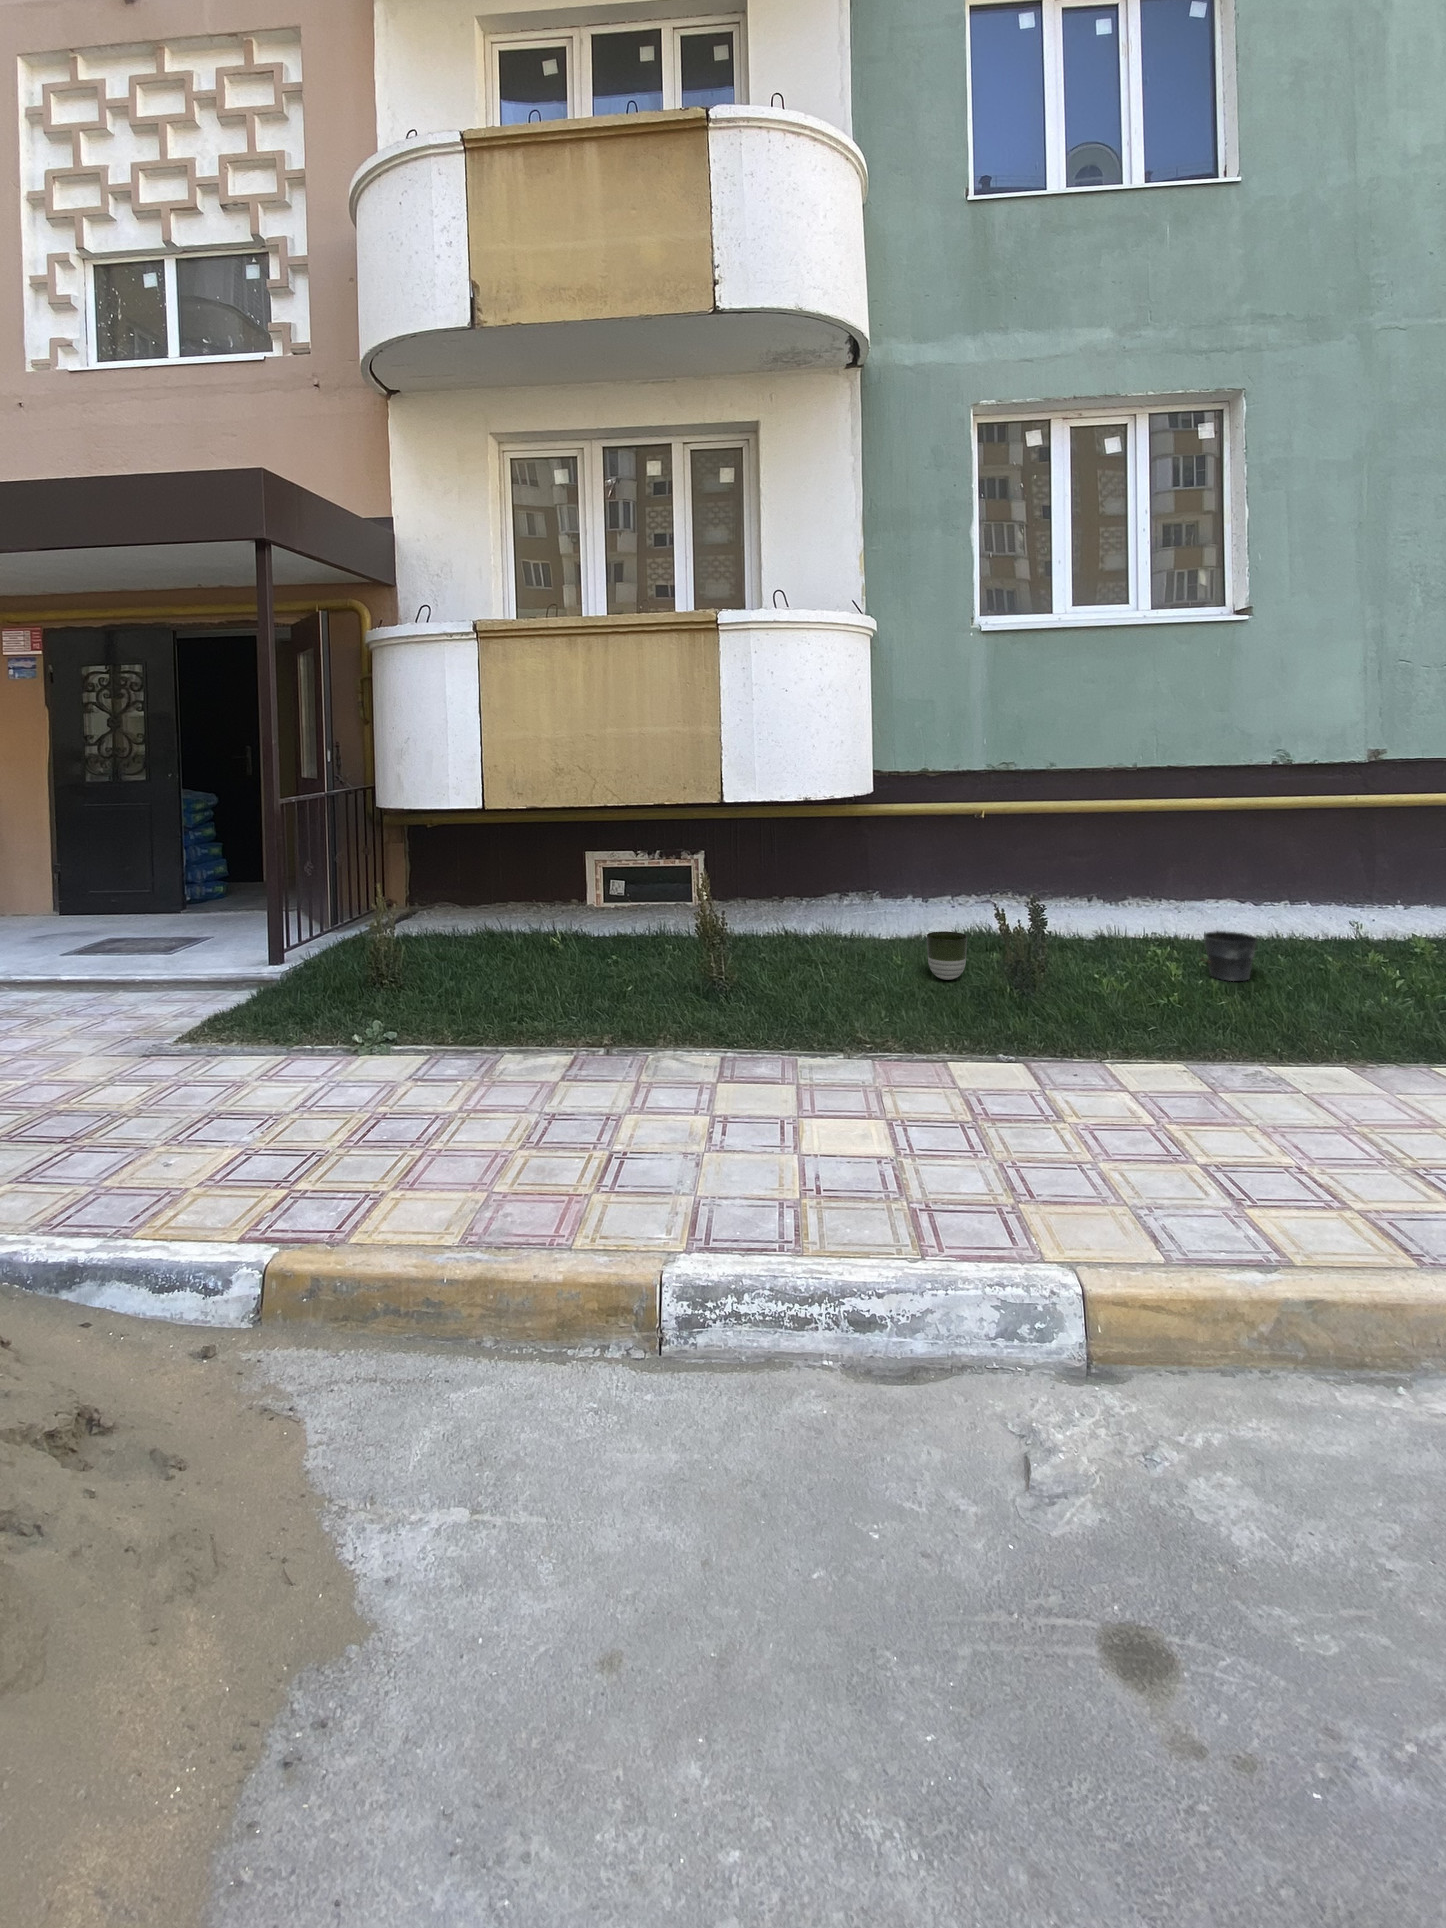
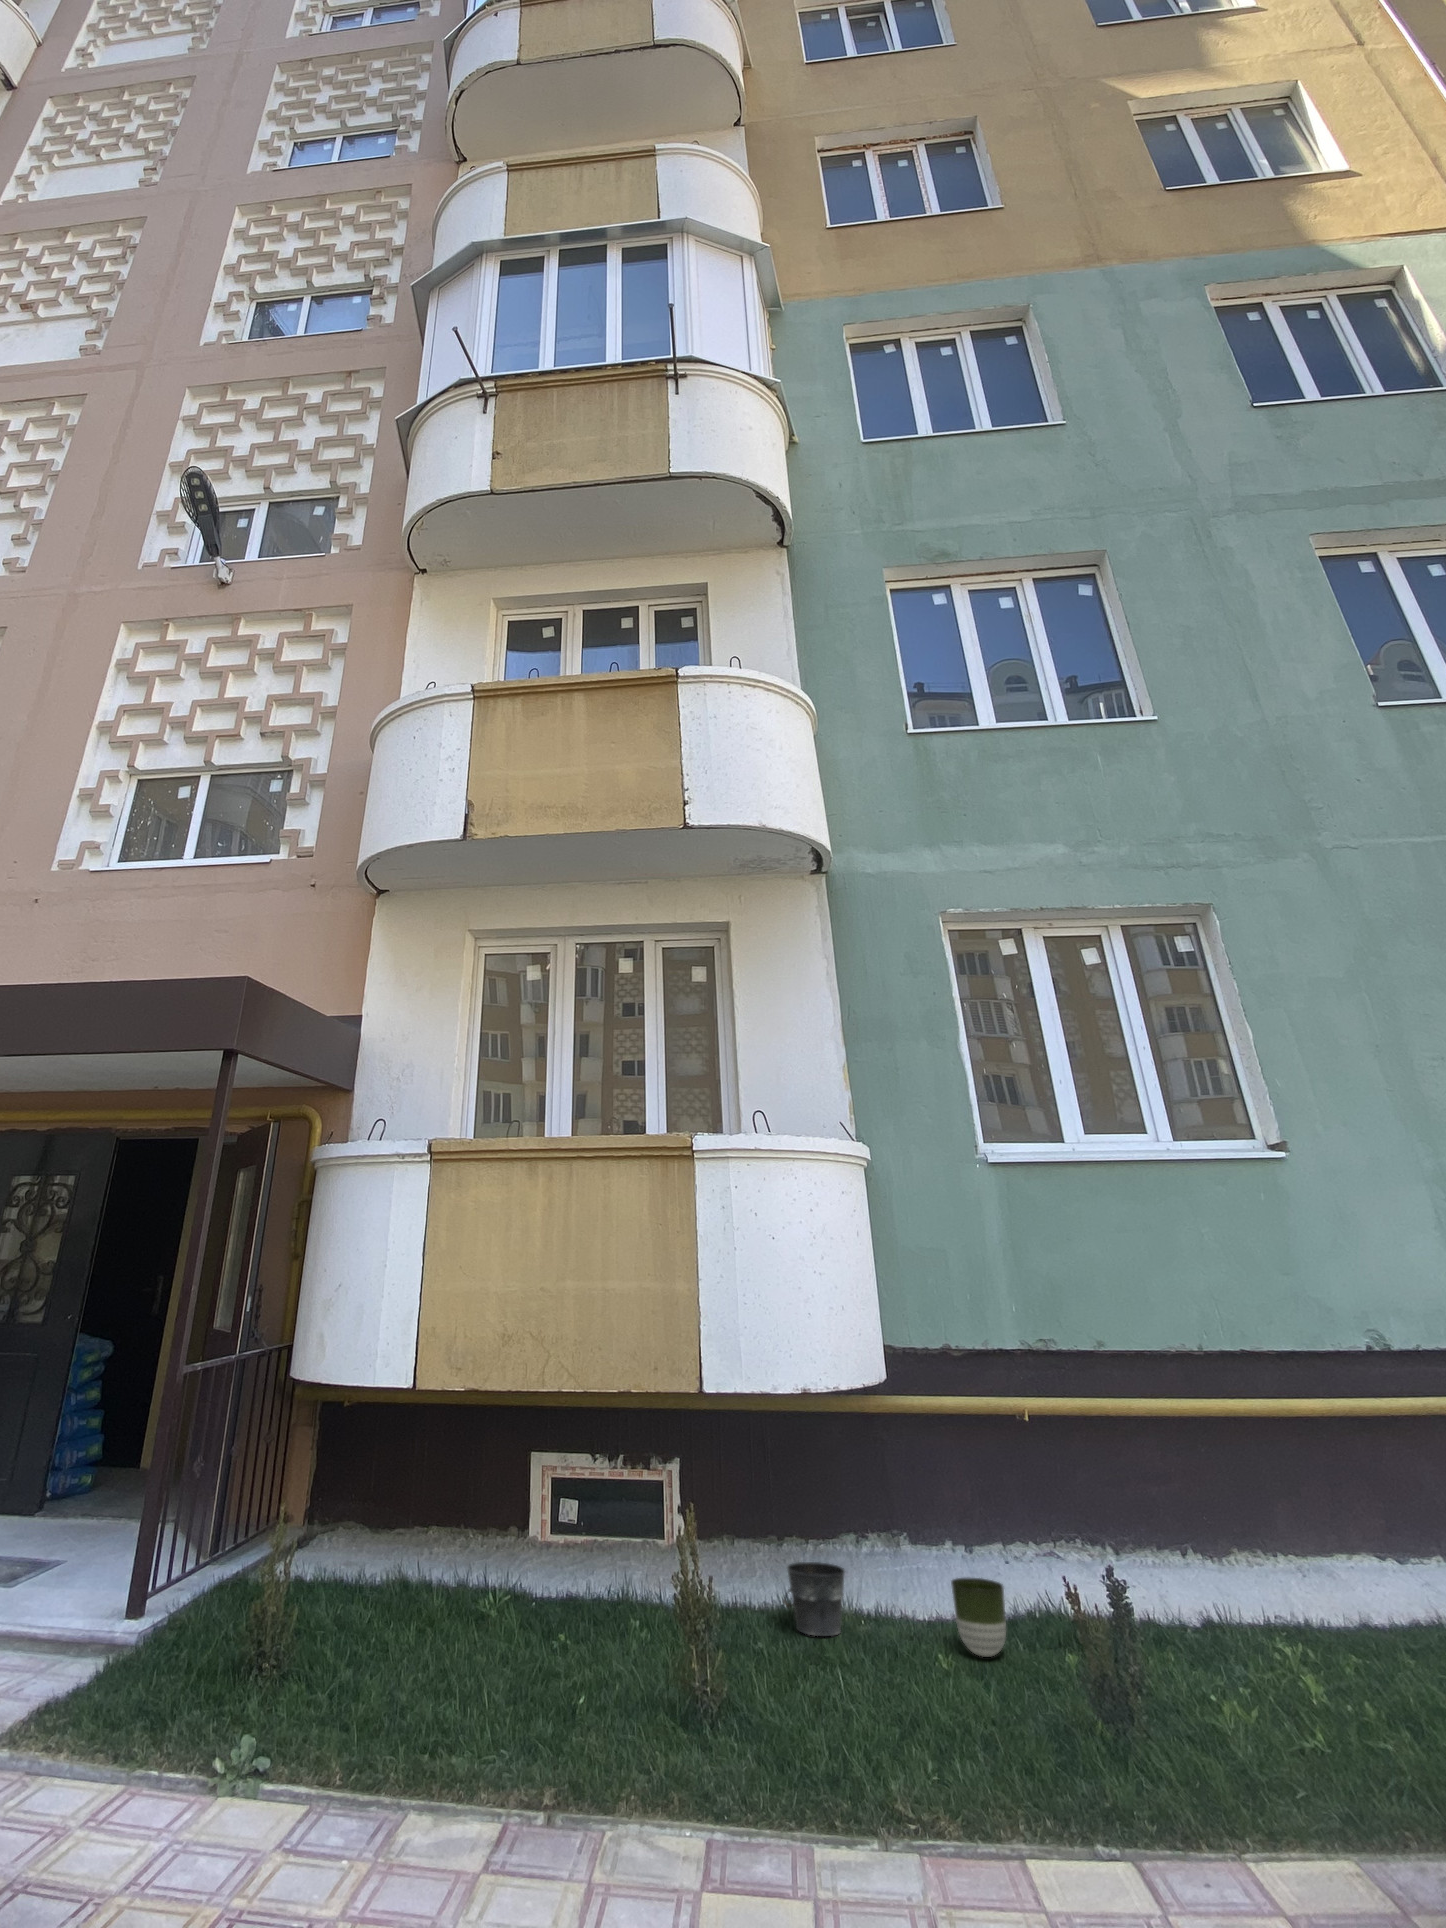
bucket: present [1201,931,1257,981] -> present [783,1562,845,1636]

